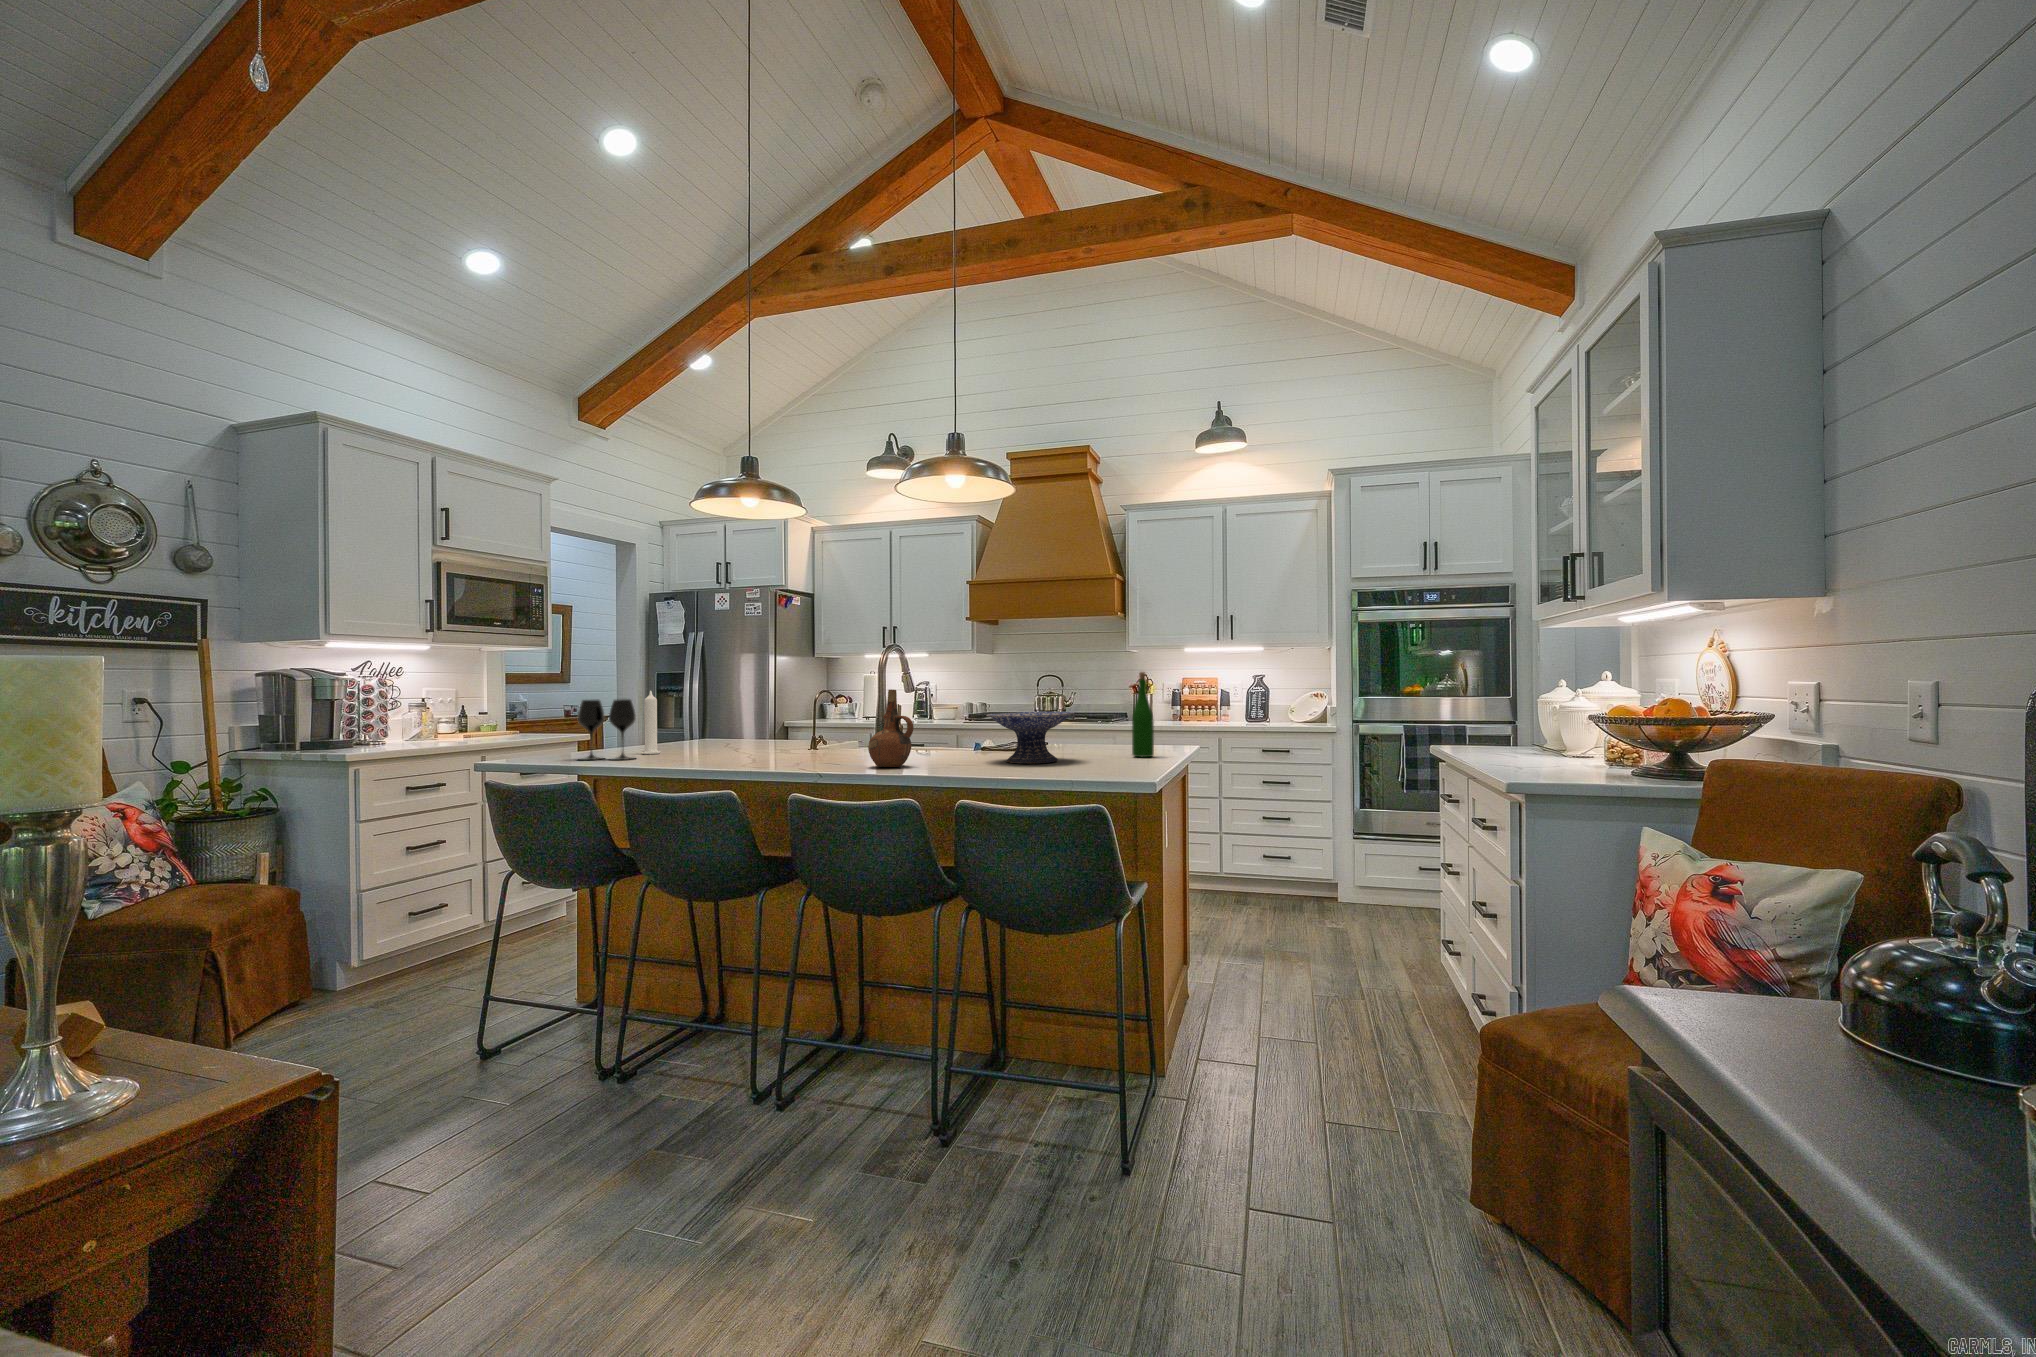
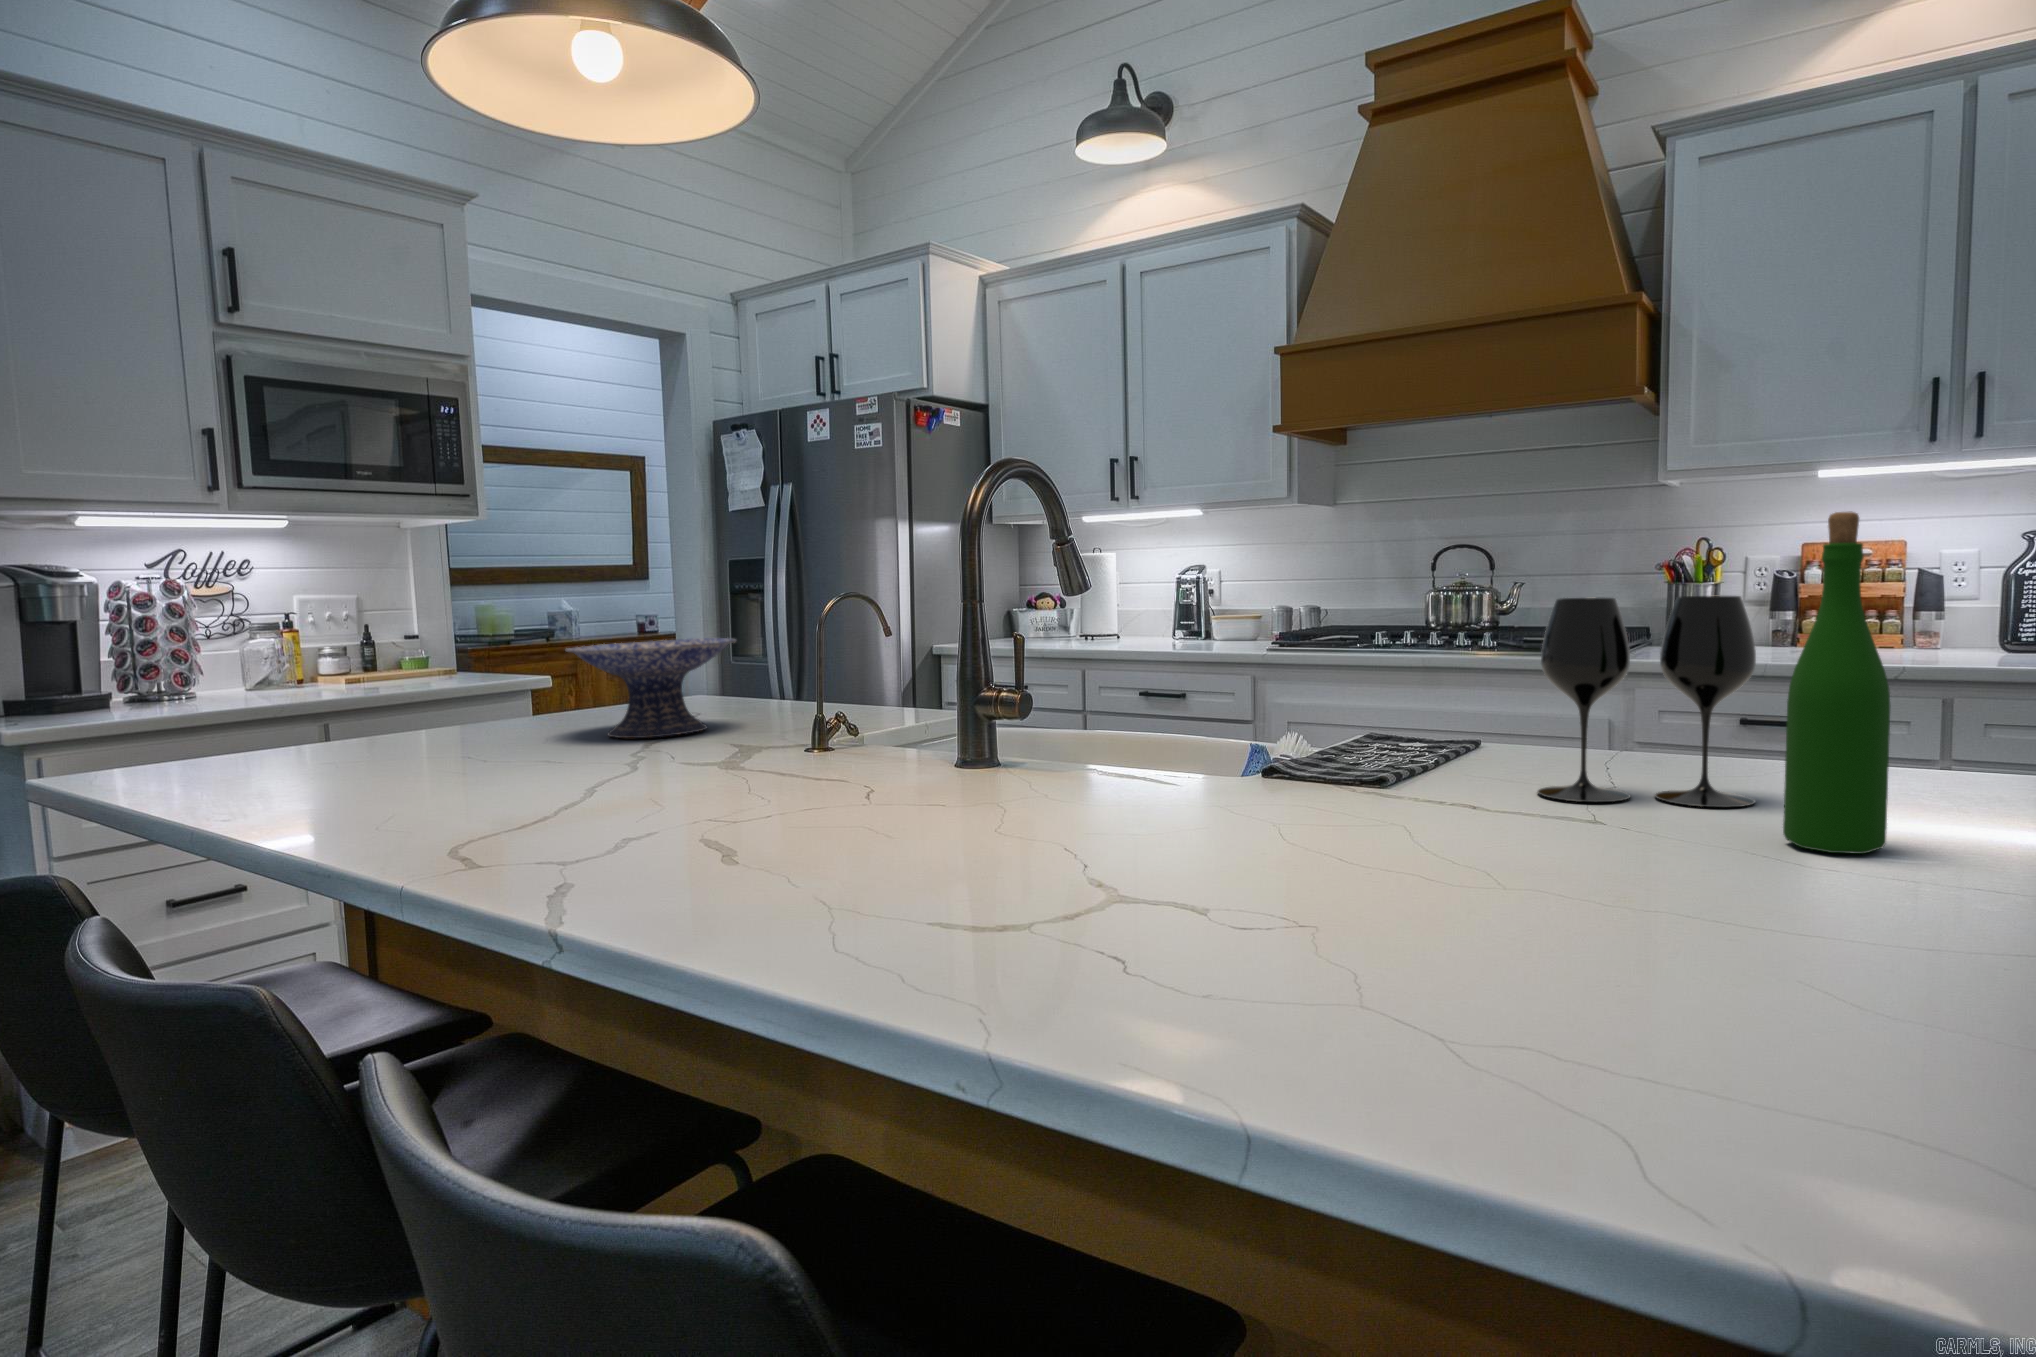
ceramic pitcher: present [868,689,913,767] -> none [781,602,928,875]
candle: present [641,691,661,754] -> none [448,602,493,750]
wine glass: present [578,699,636,760] -> present [1538,596,1756,807]
decorative bowl: present [986,711,1075,763] -> present [566,638,736,738]

